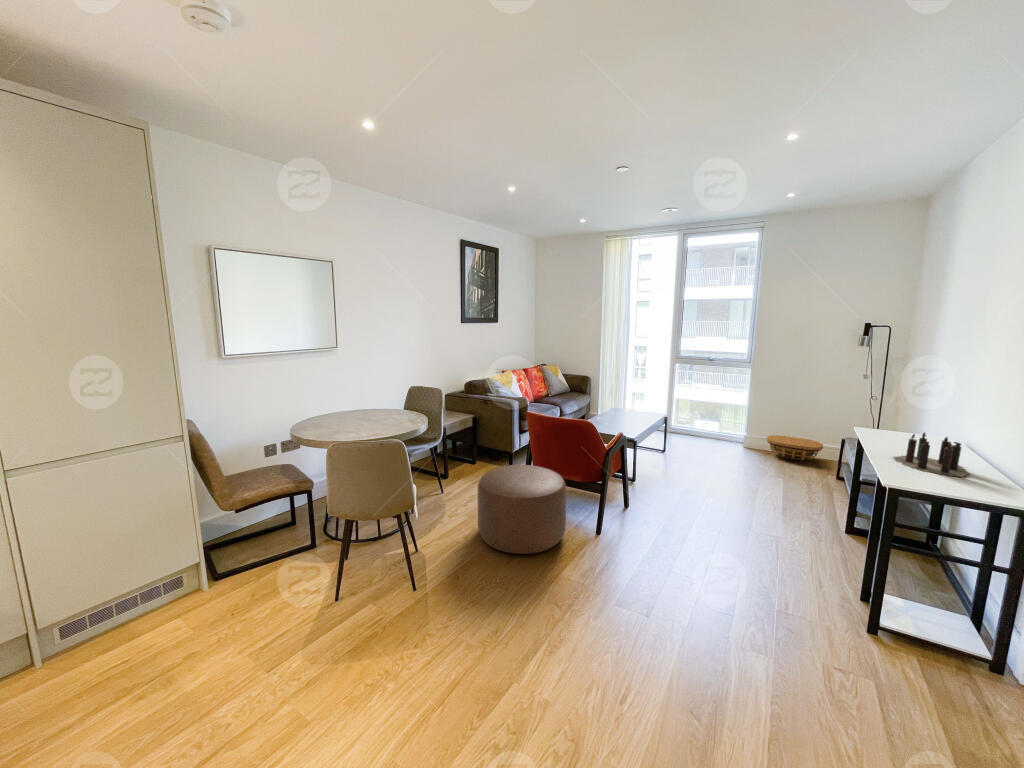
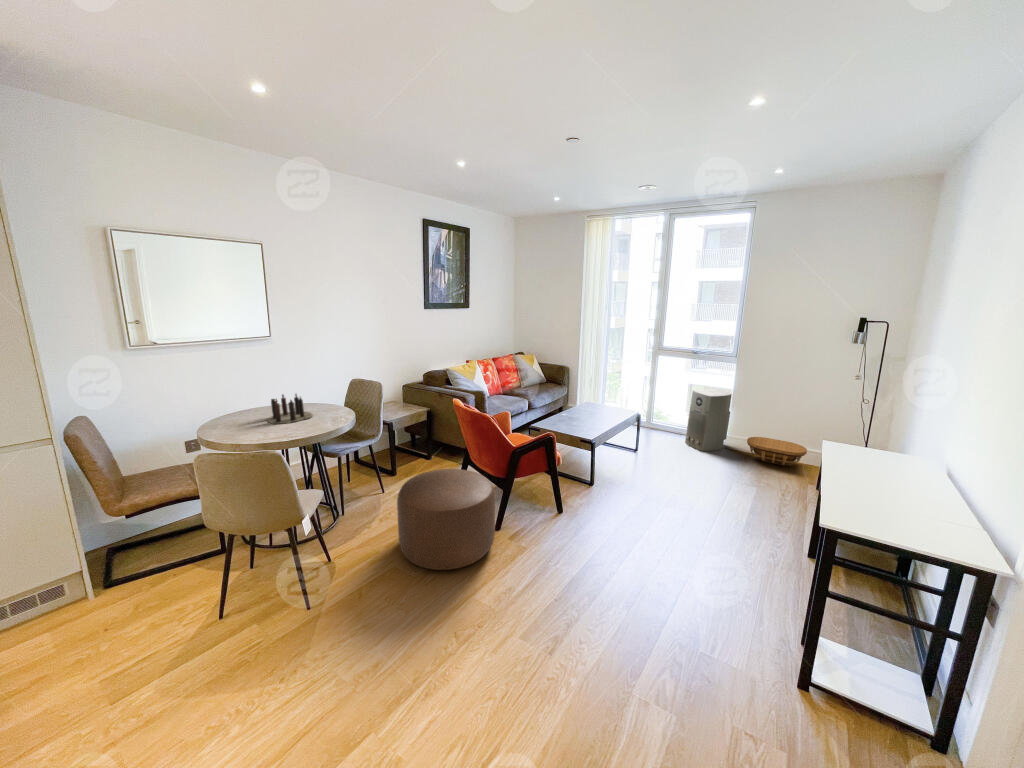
air purifier: none [707,393,749,450] -> present [685,389,732,451]
candle: present [893,433,969,478] -> present [267,394,312,424]

